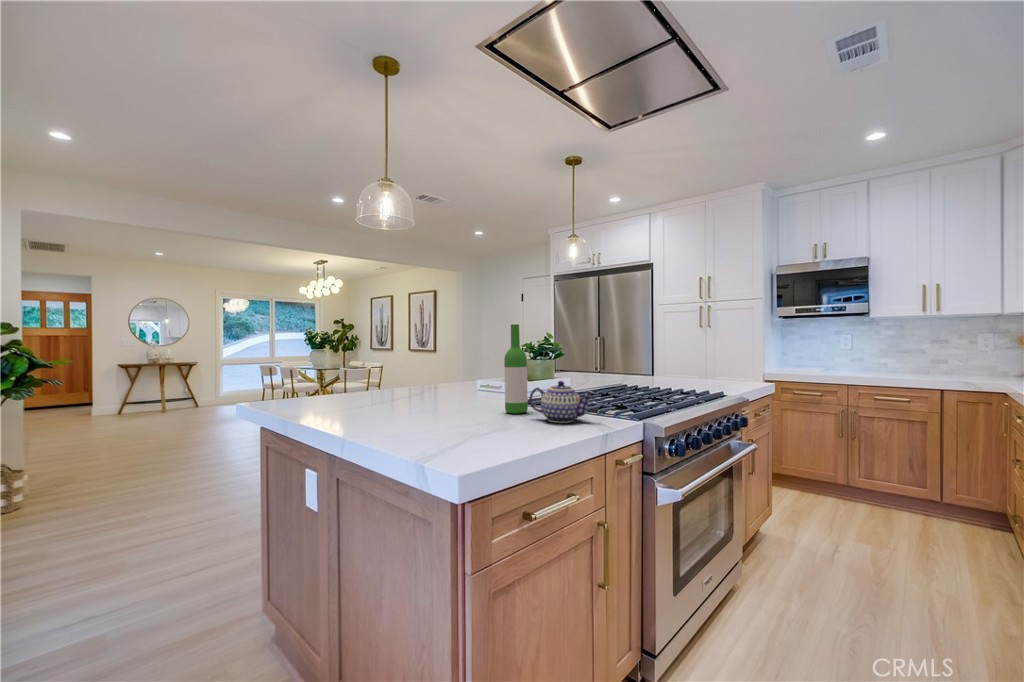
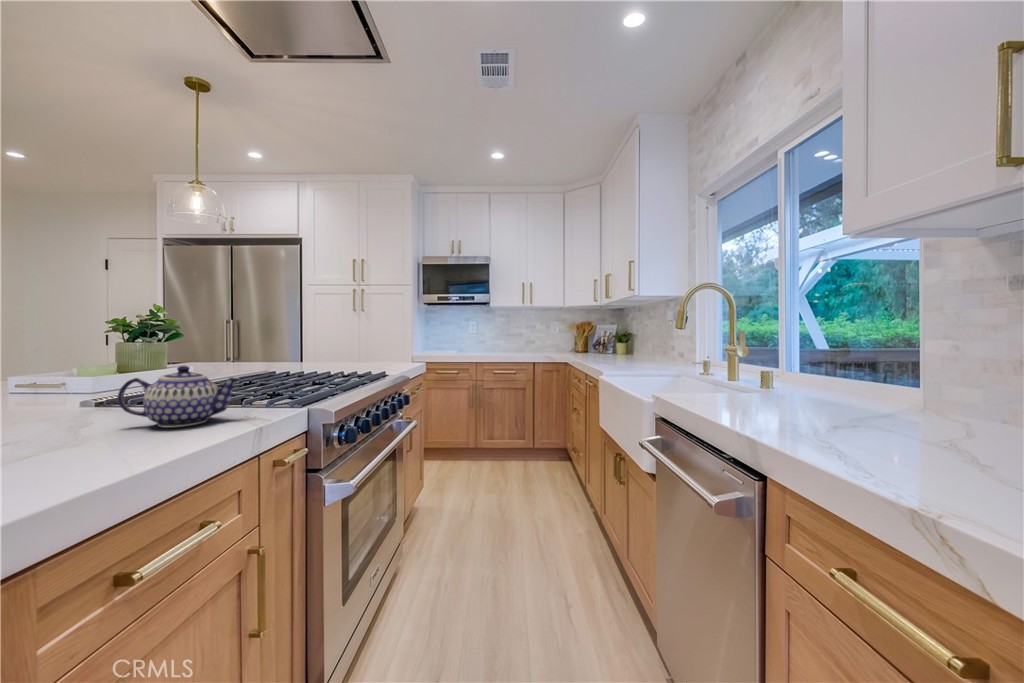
wine bottle: present [504,324,528,414] -> none [57,277,113,425]

